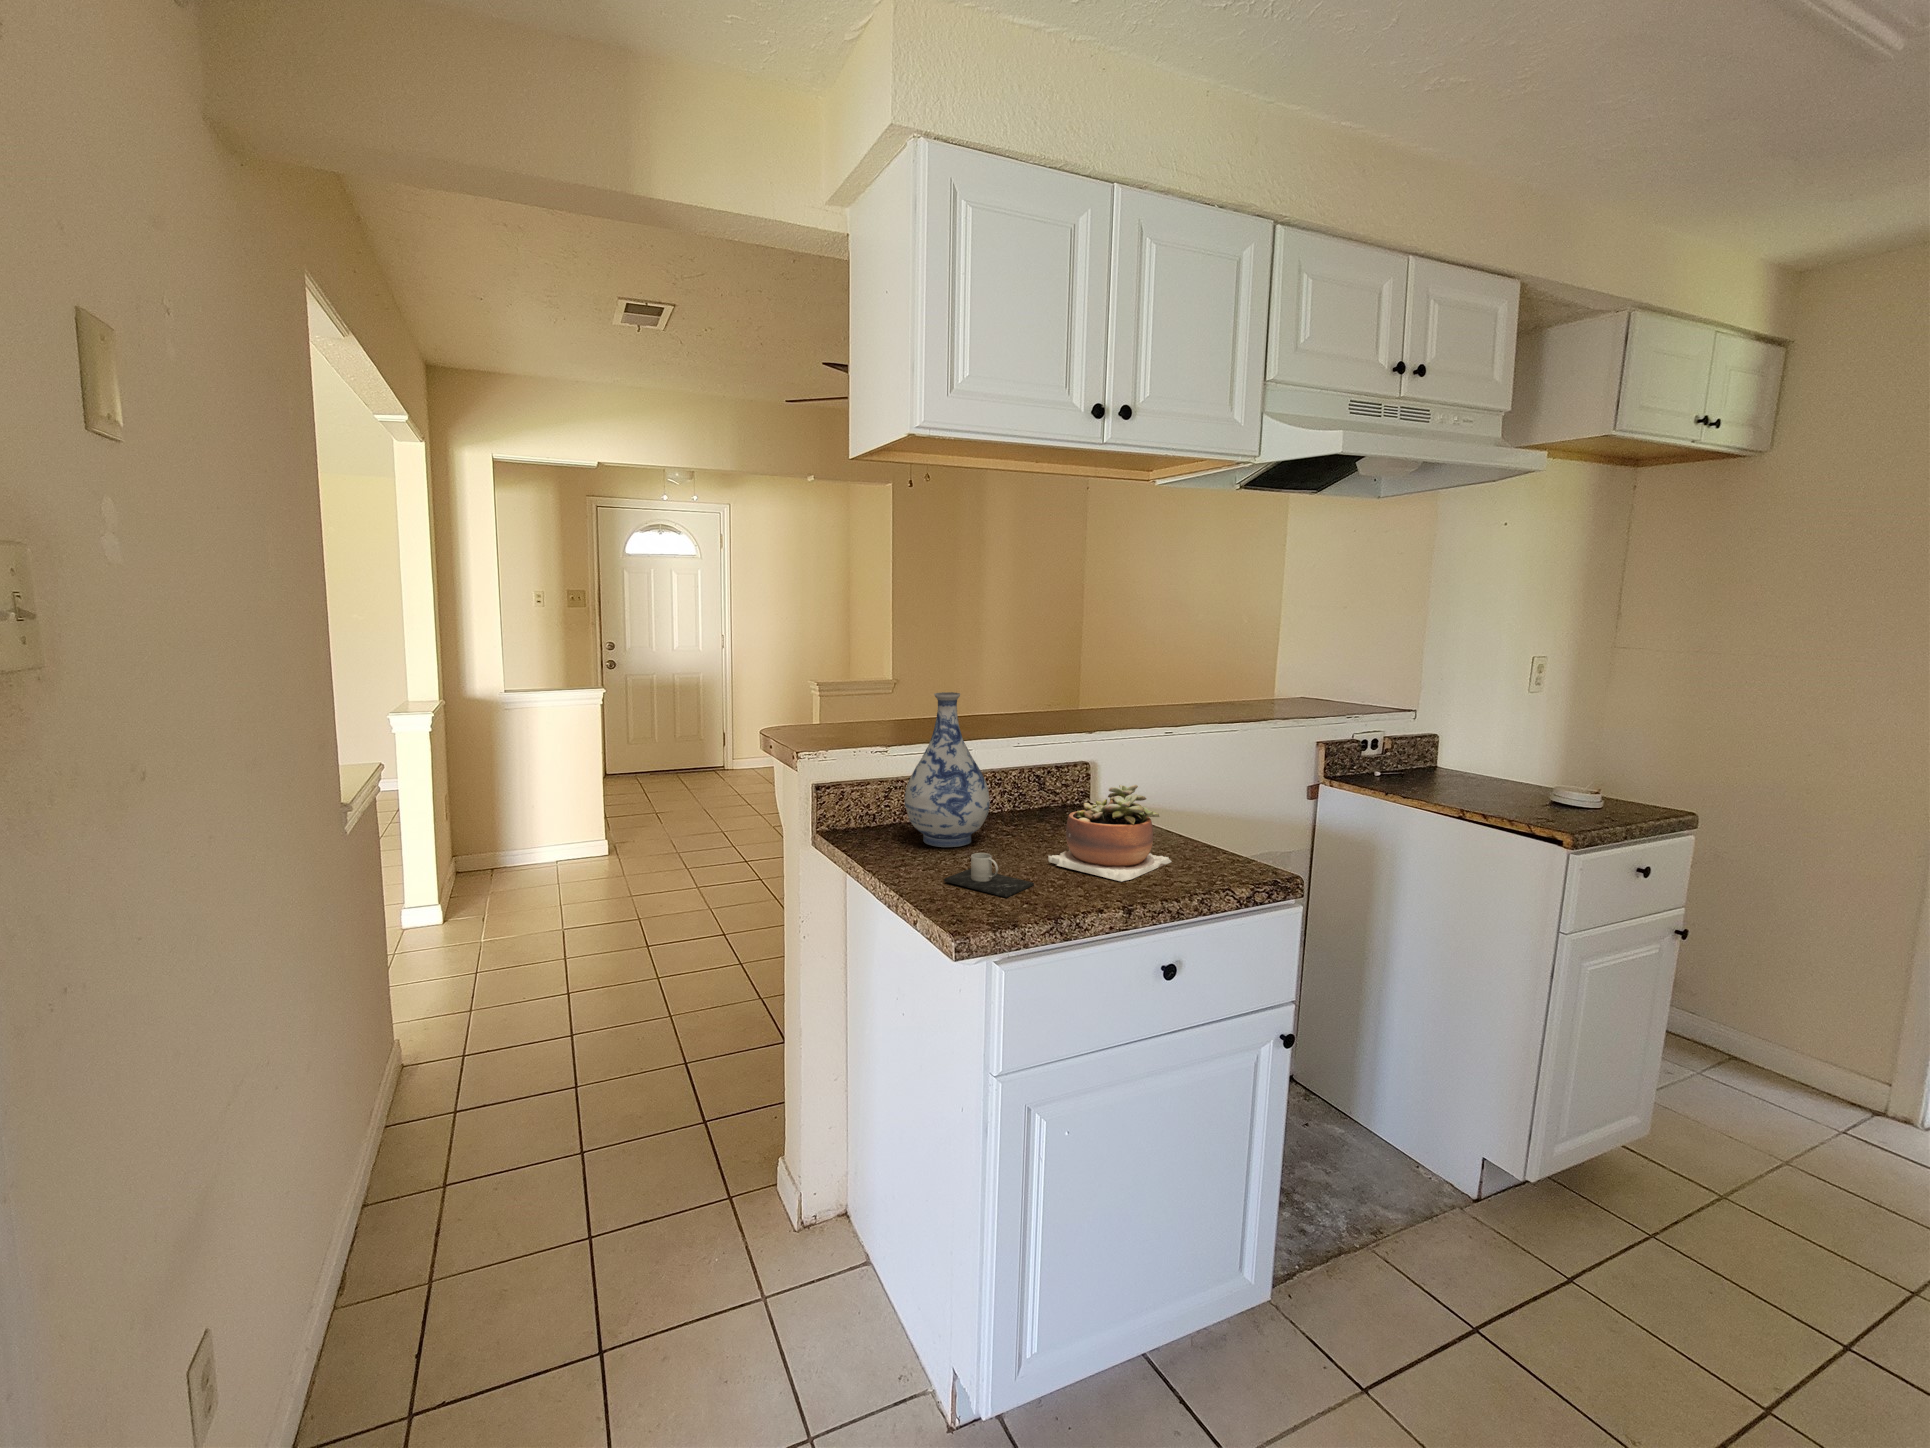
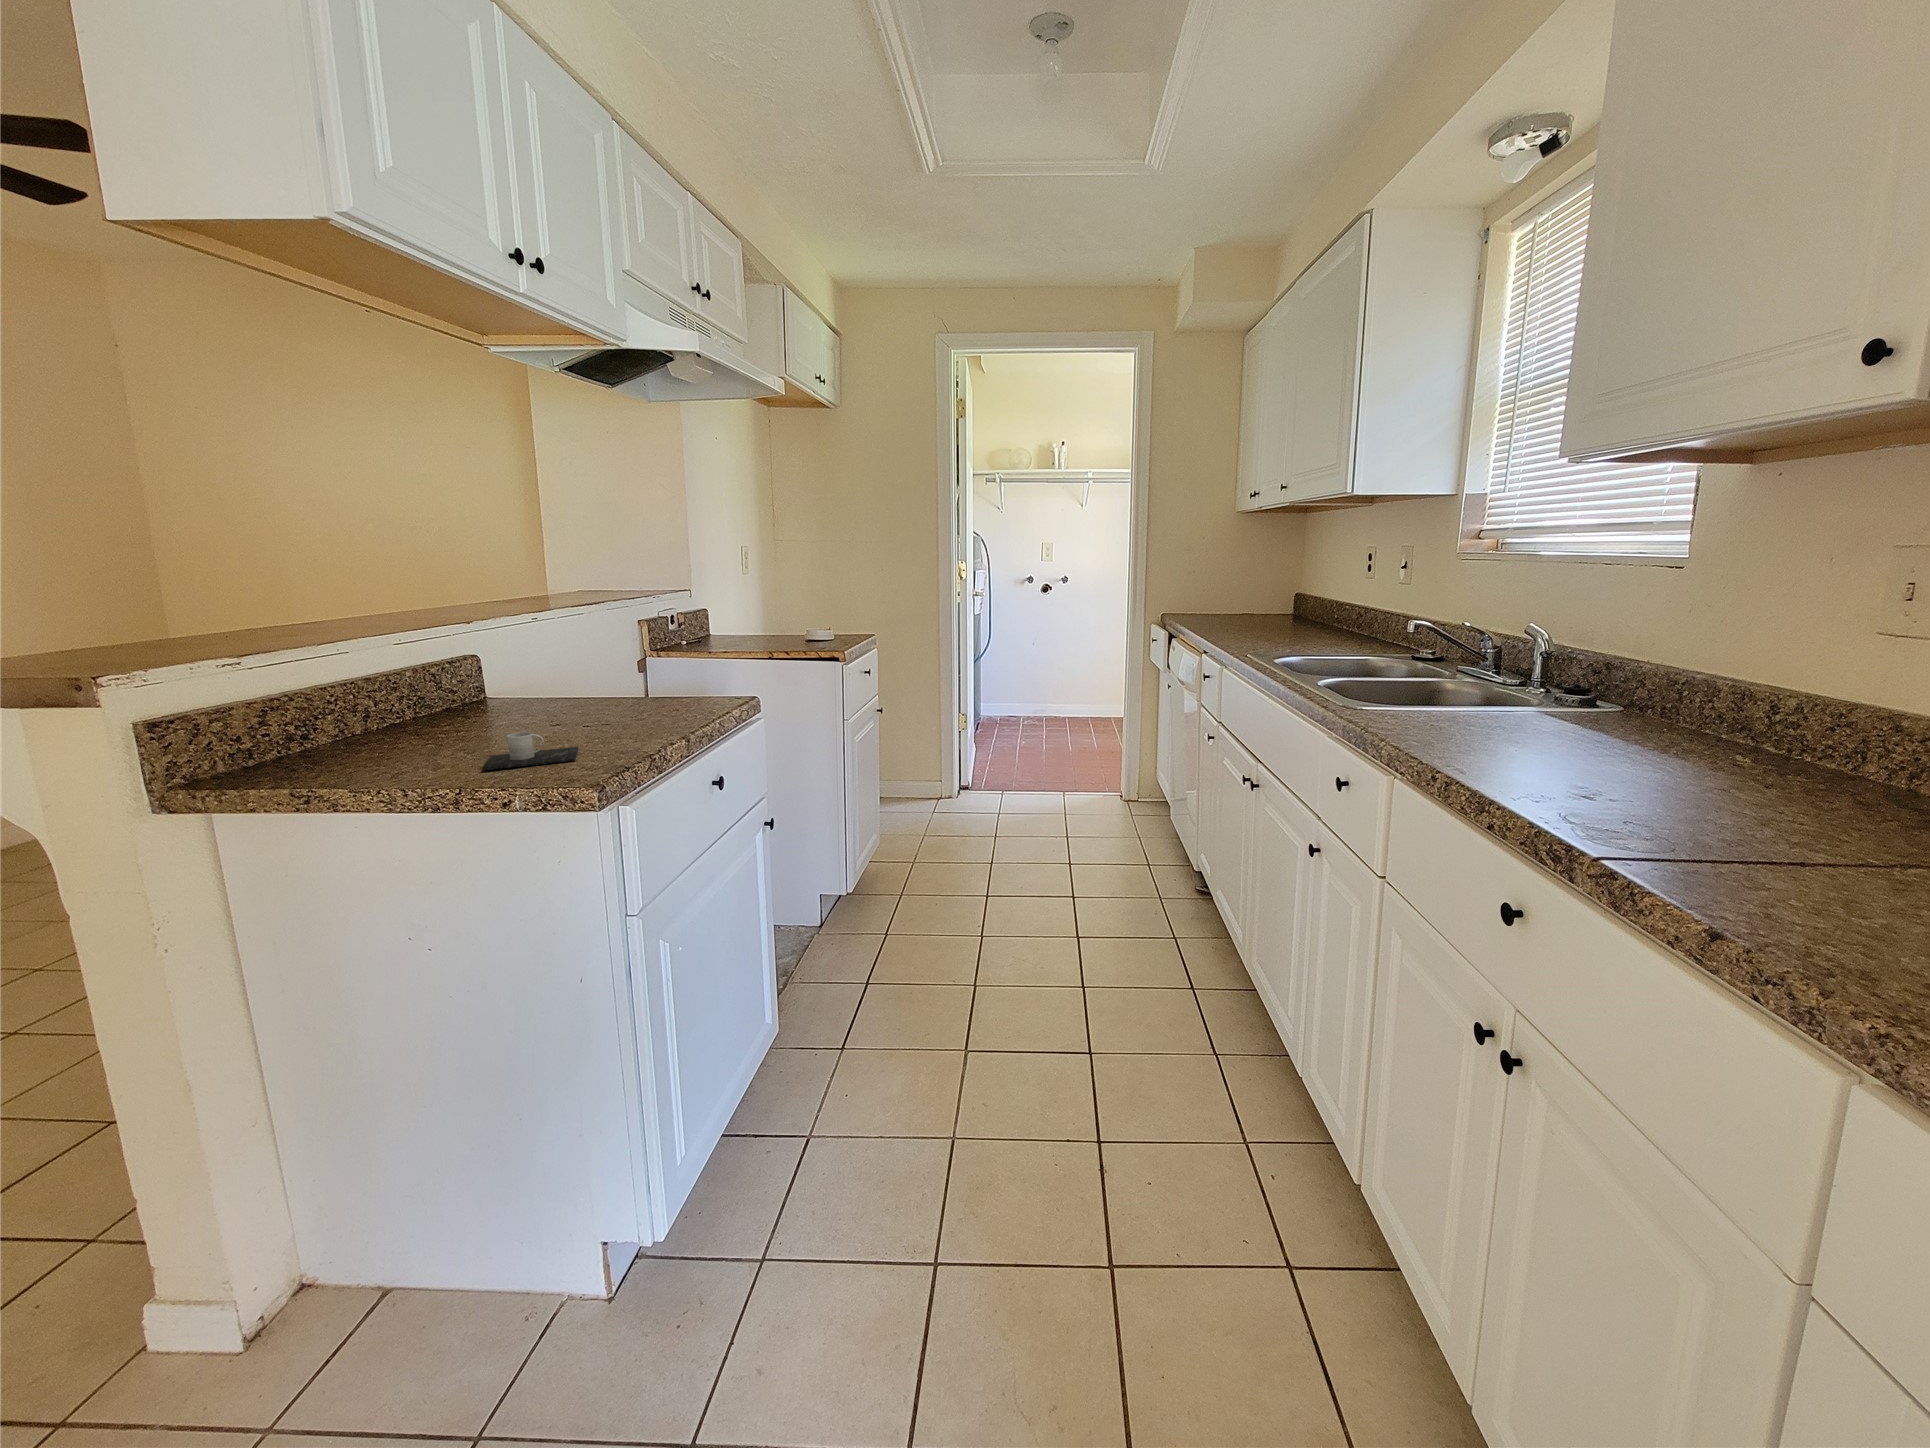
vase: present [905,692,990,847] -> none [321,579,450,758]
succulent plant: present [1048,785,1171,882] -> none [556,651,655,734]

